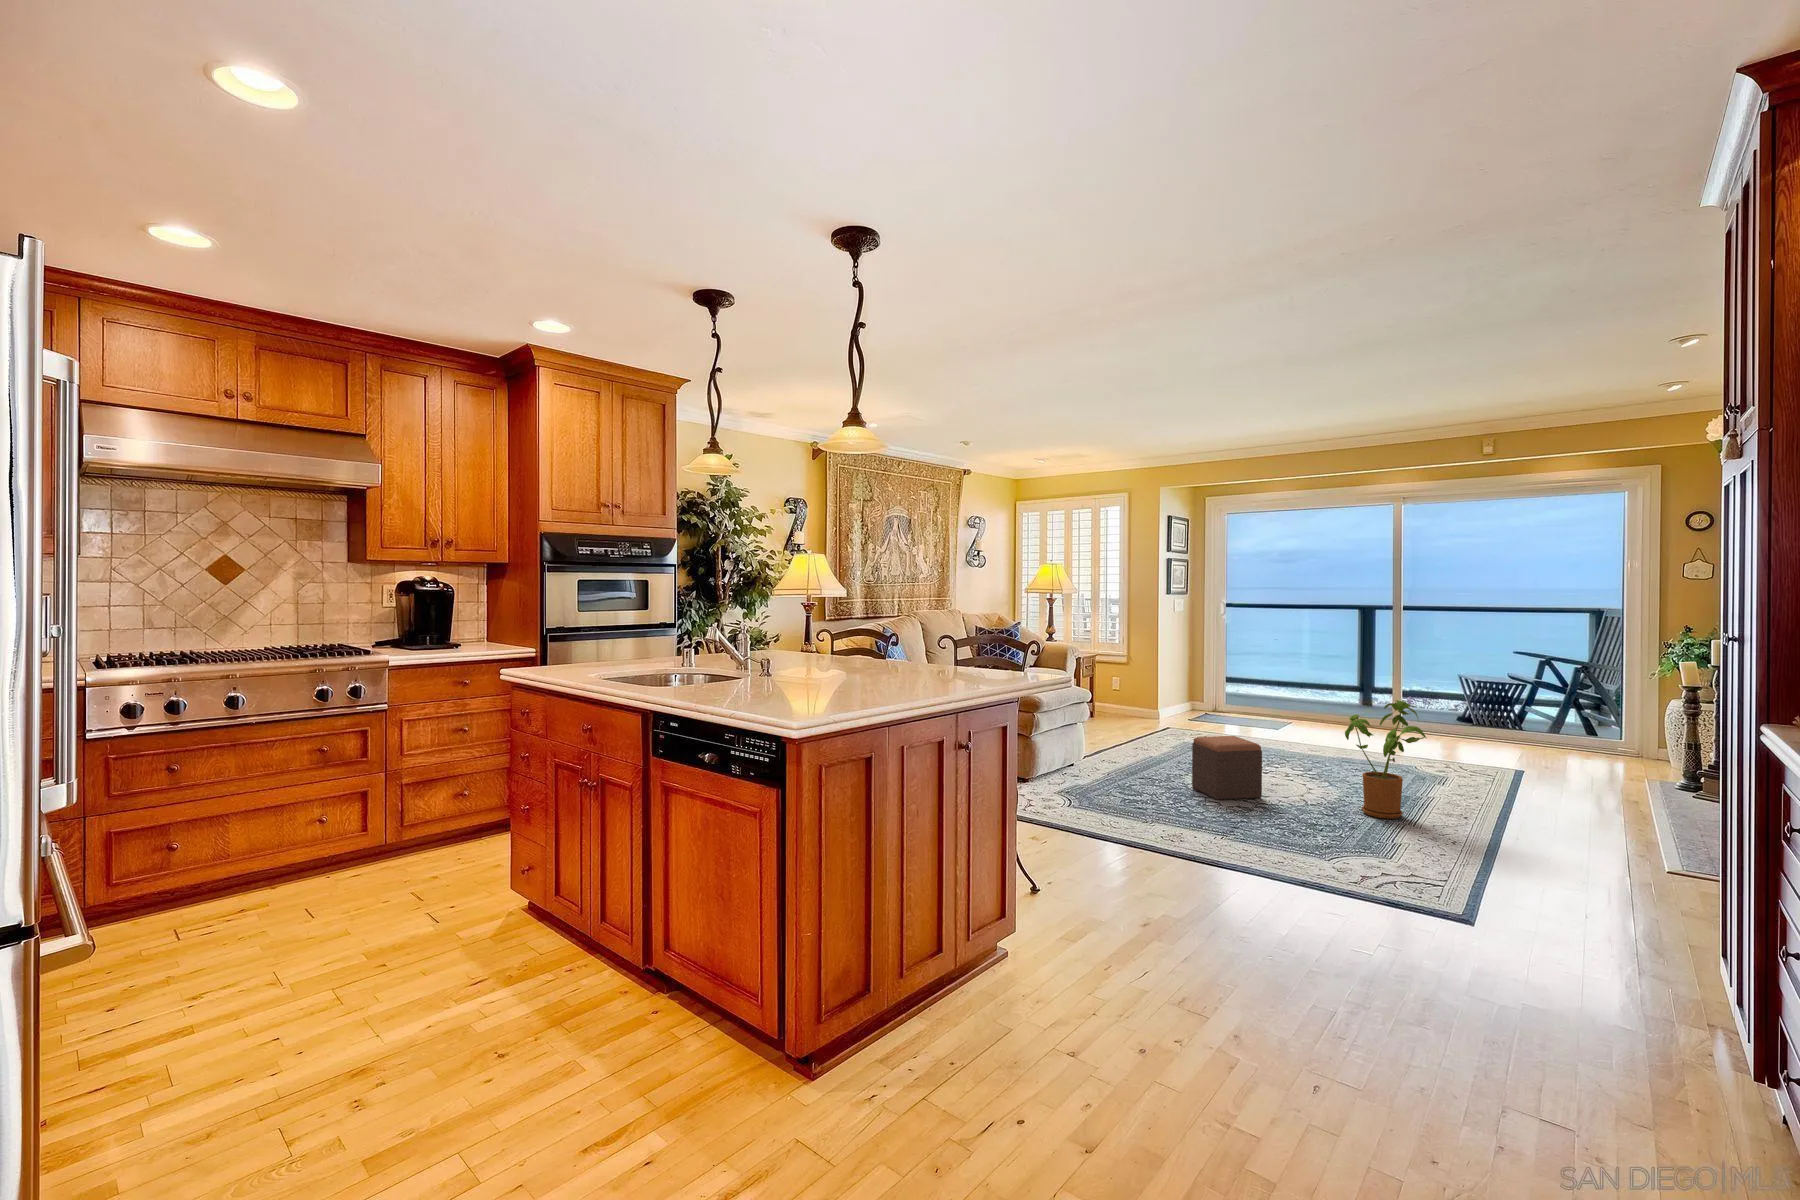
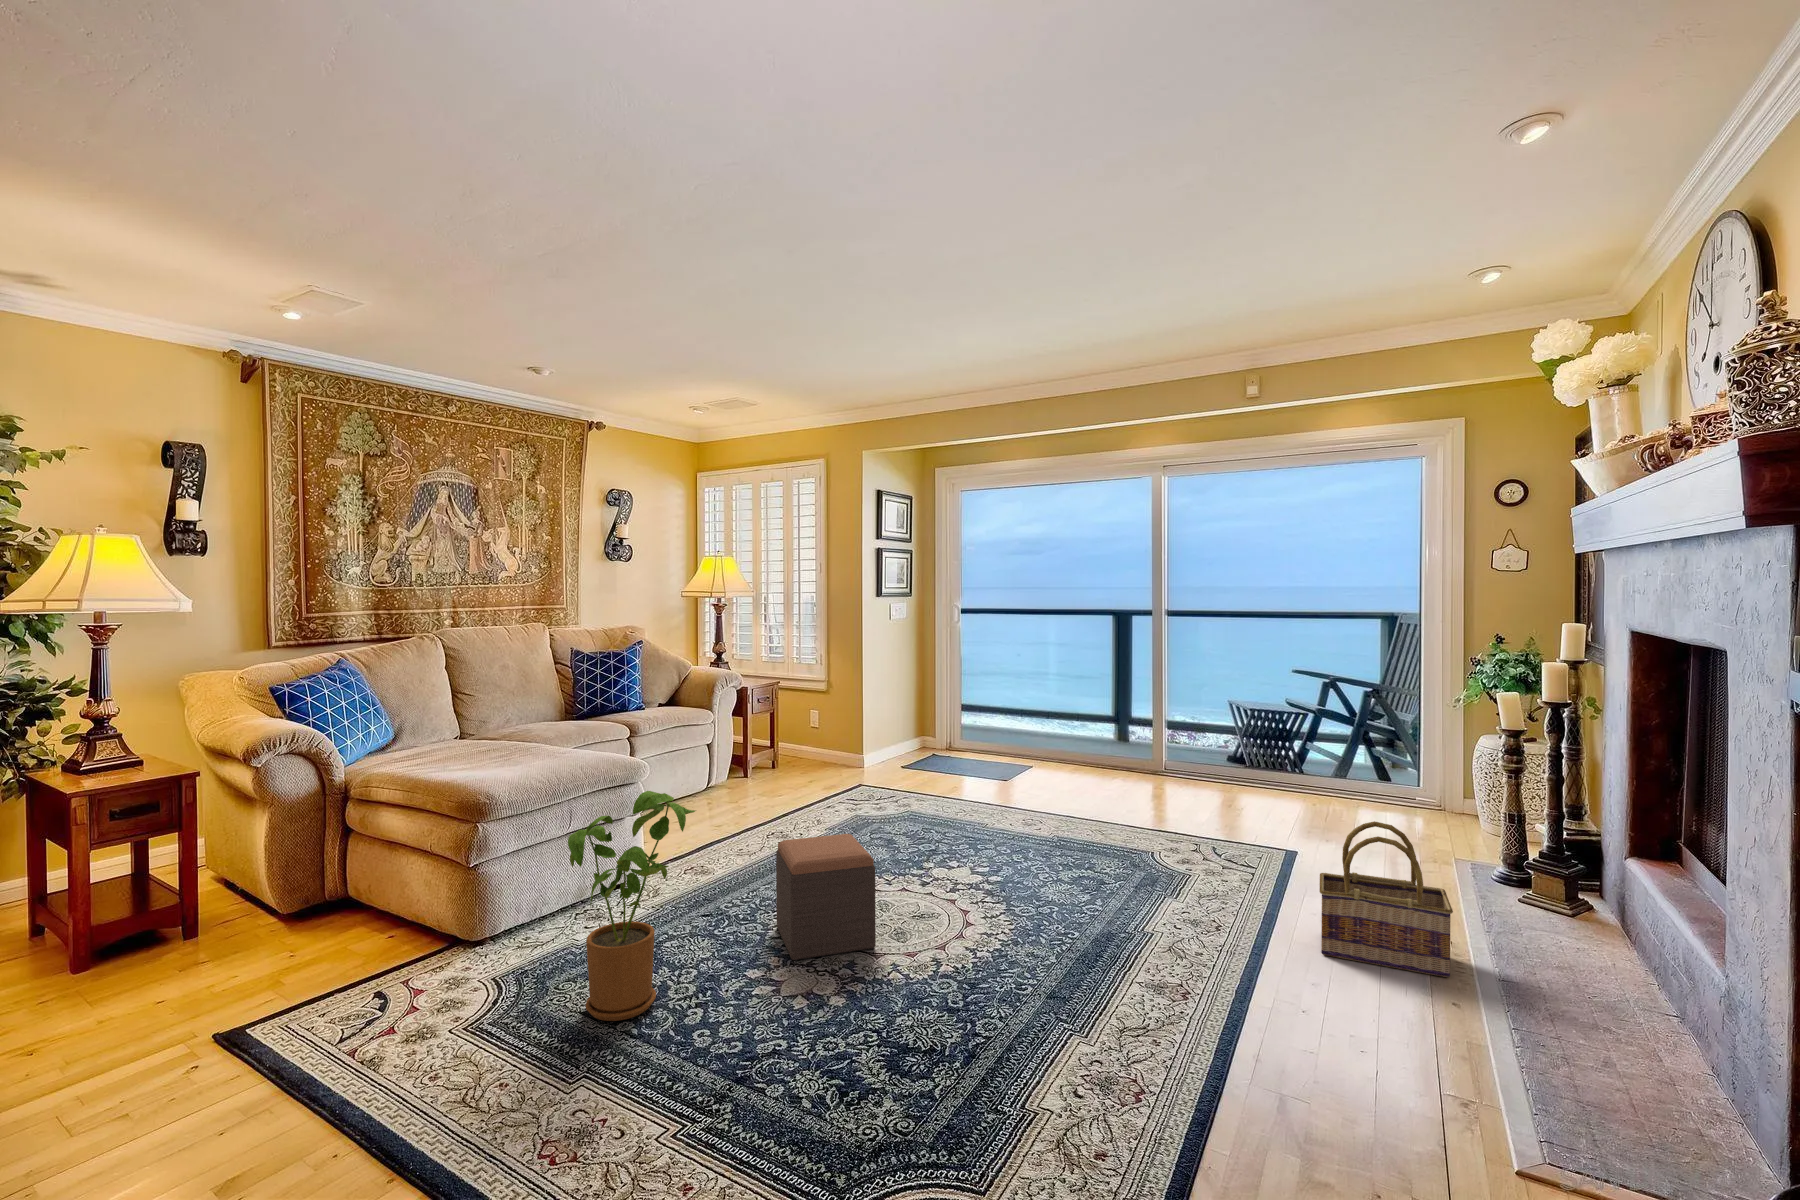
house plant: present [1345,700,1426,819] -> present [568,791,696,1021]
basket: none [1548,735,1640,824] -> present [1320,821,1453,977]

